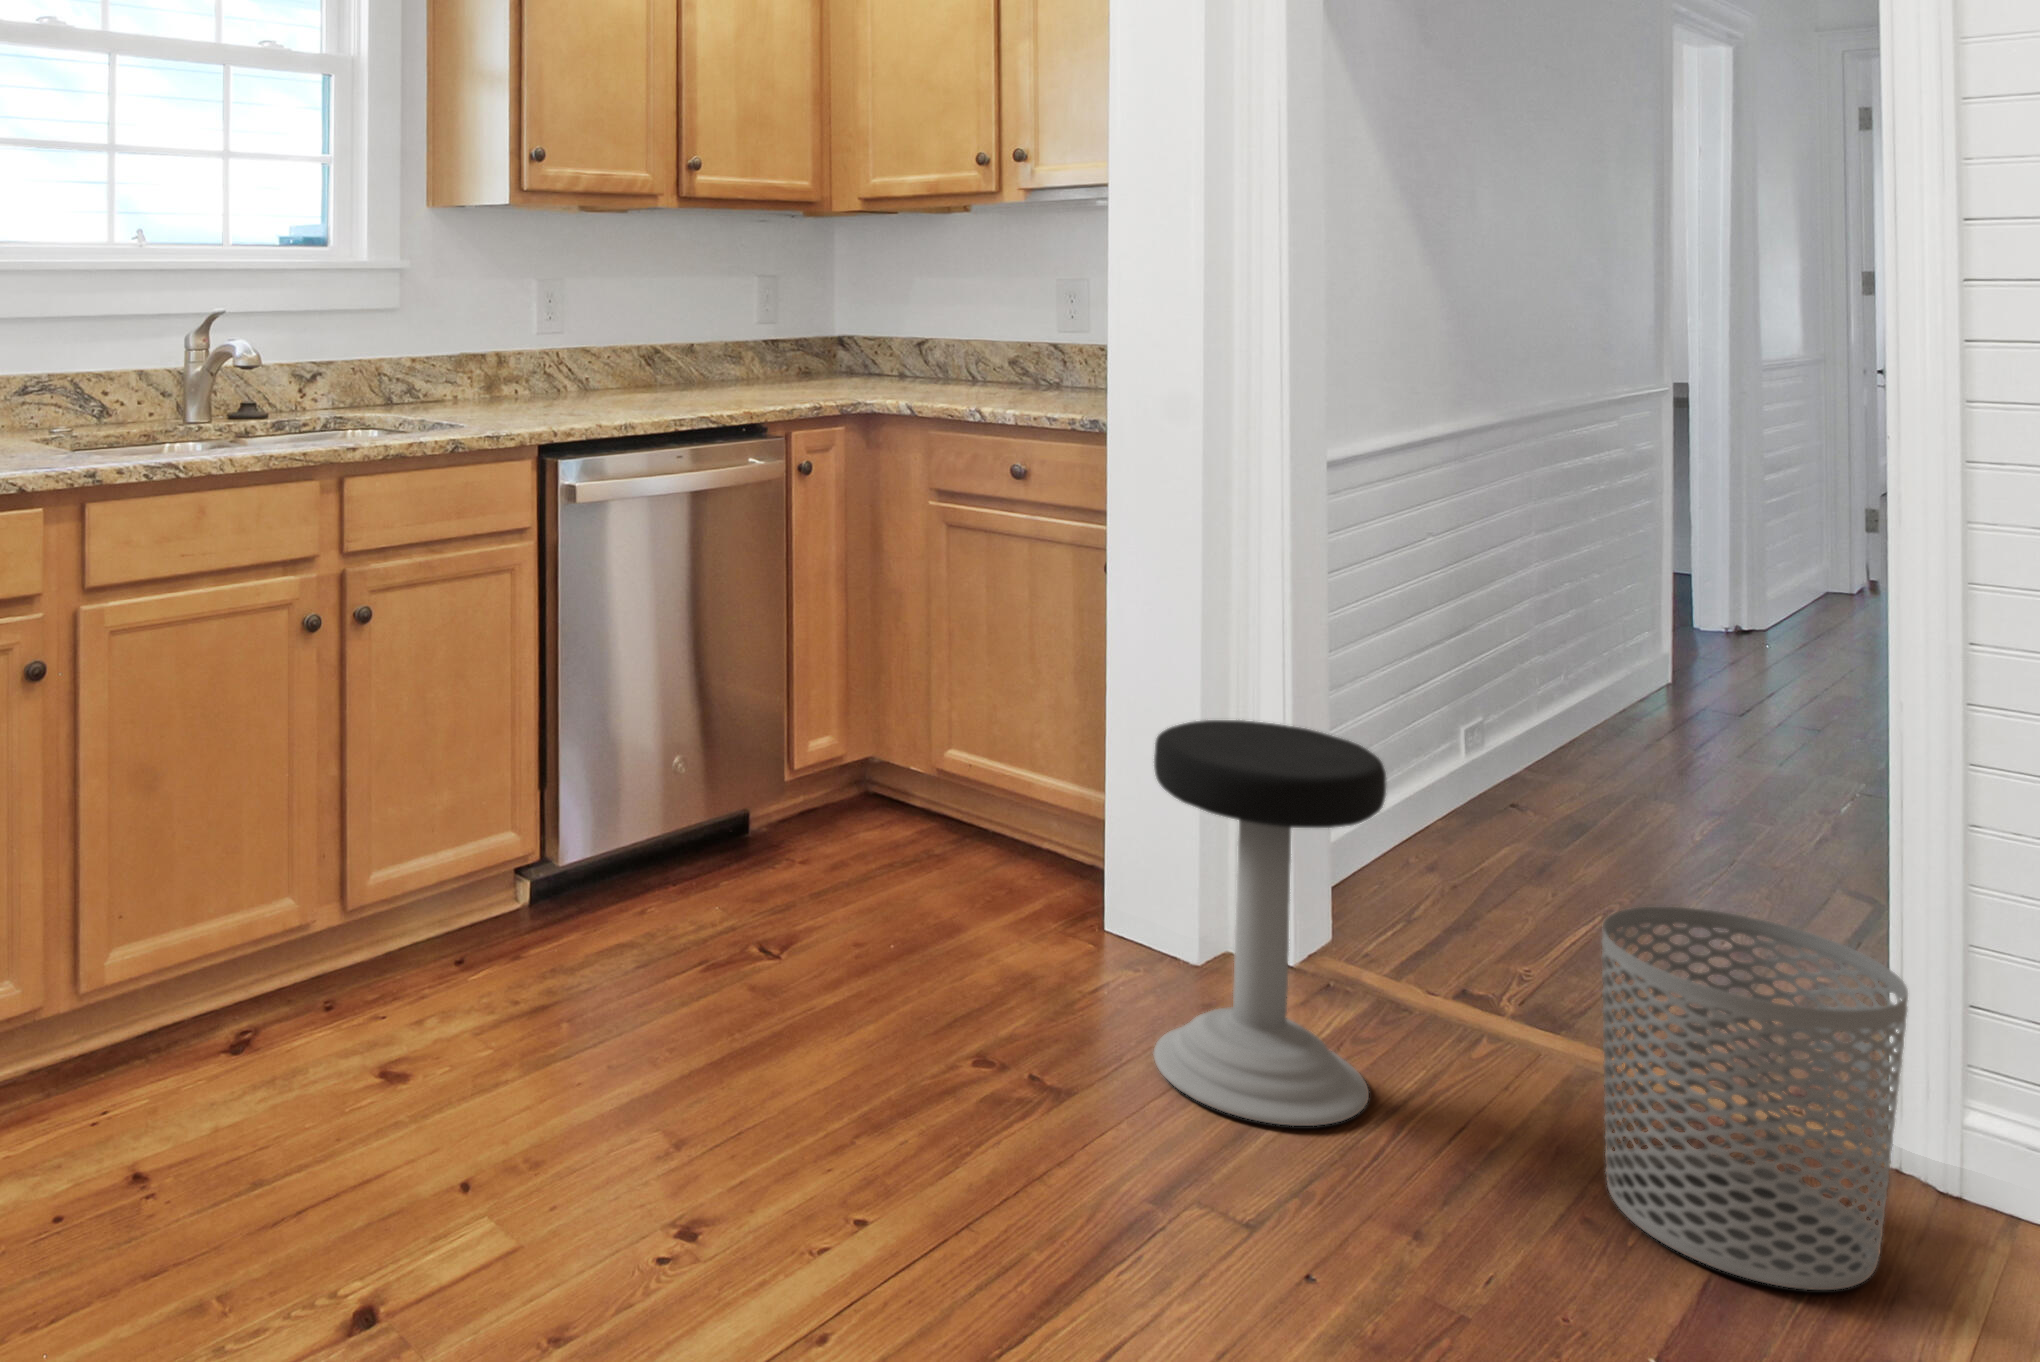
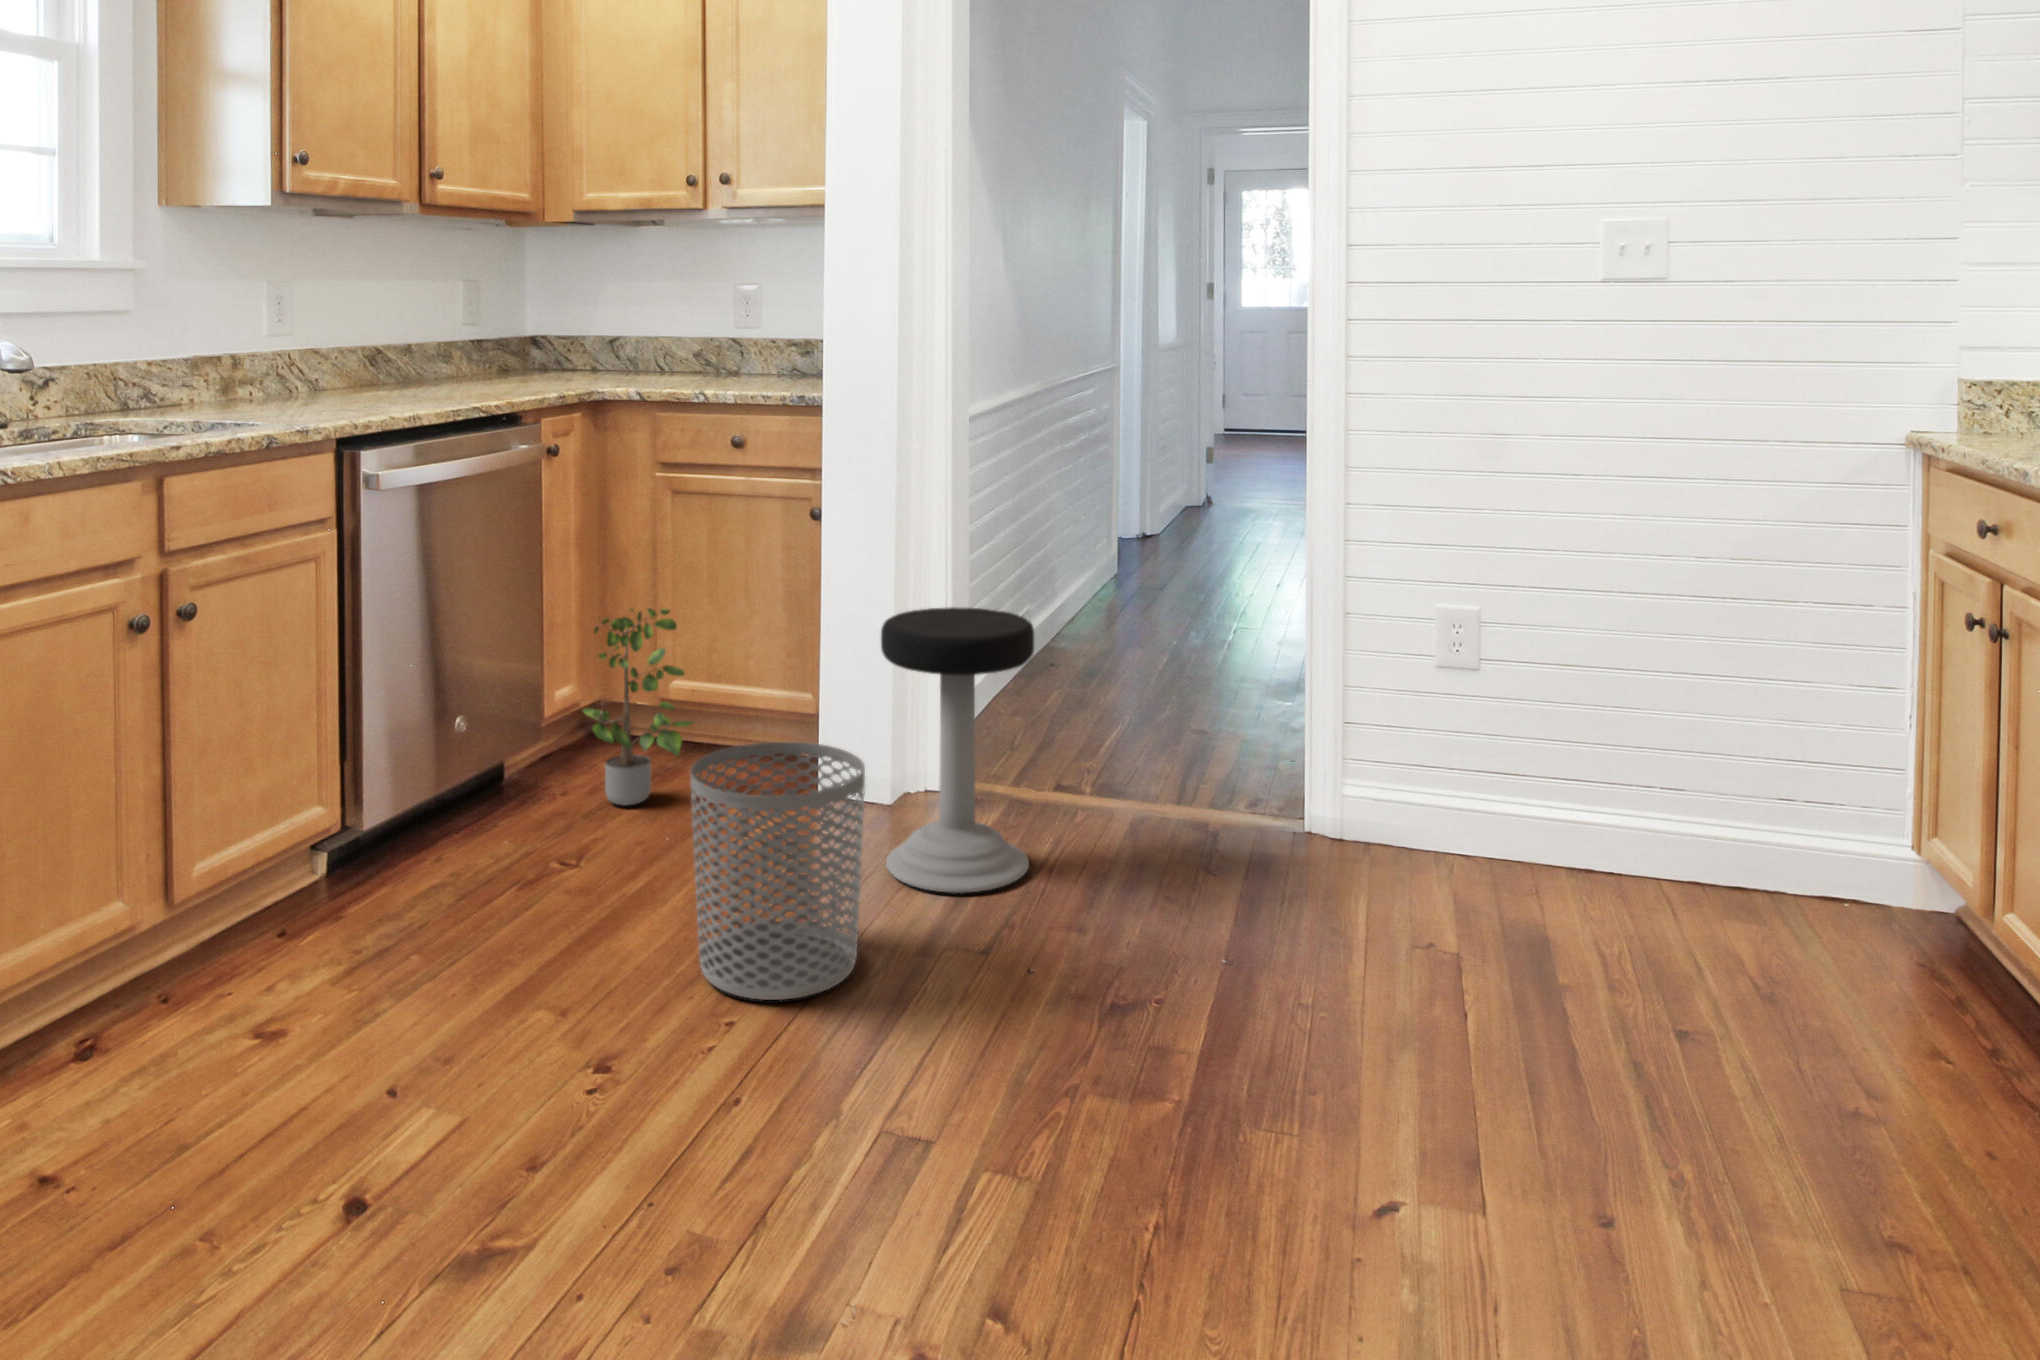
potted plant: none [820,660,961,893] -> present [583,608,694,805]
waste bin: present [1602,907,1908,1290] -> present [691,742,865,1000]

